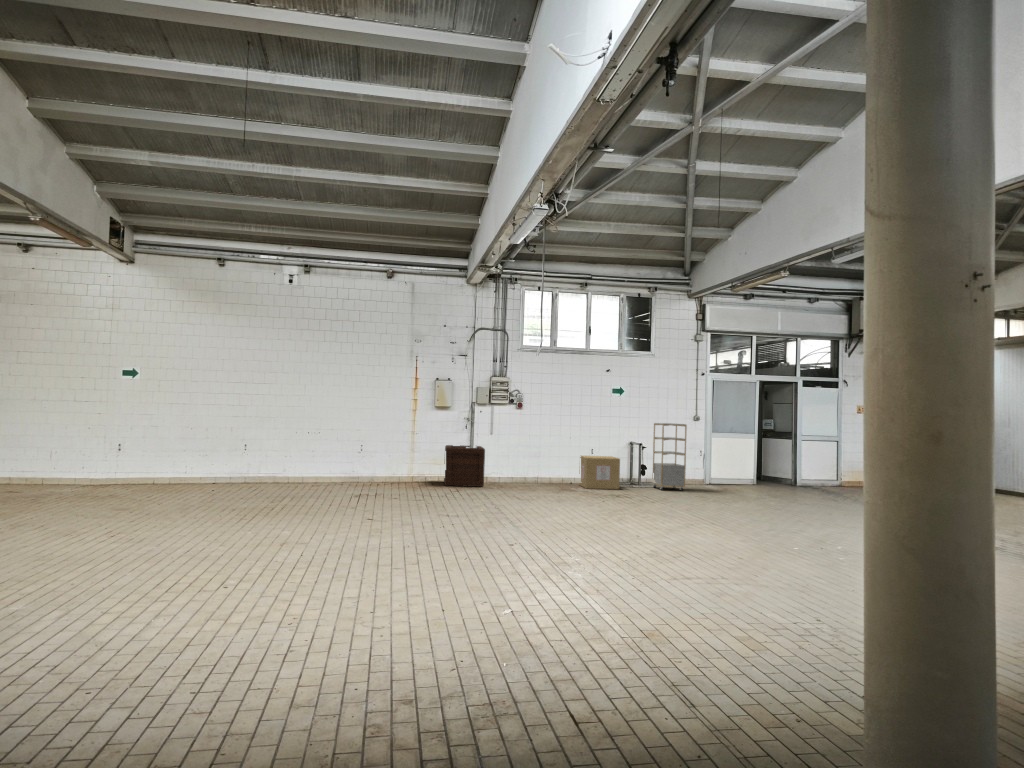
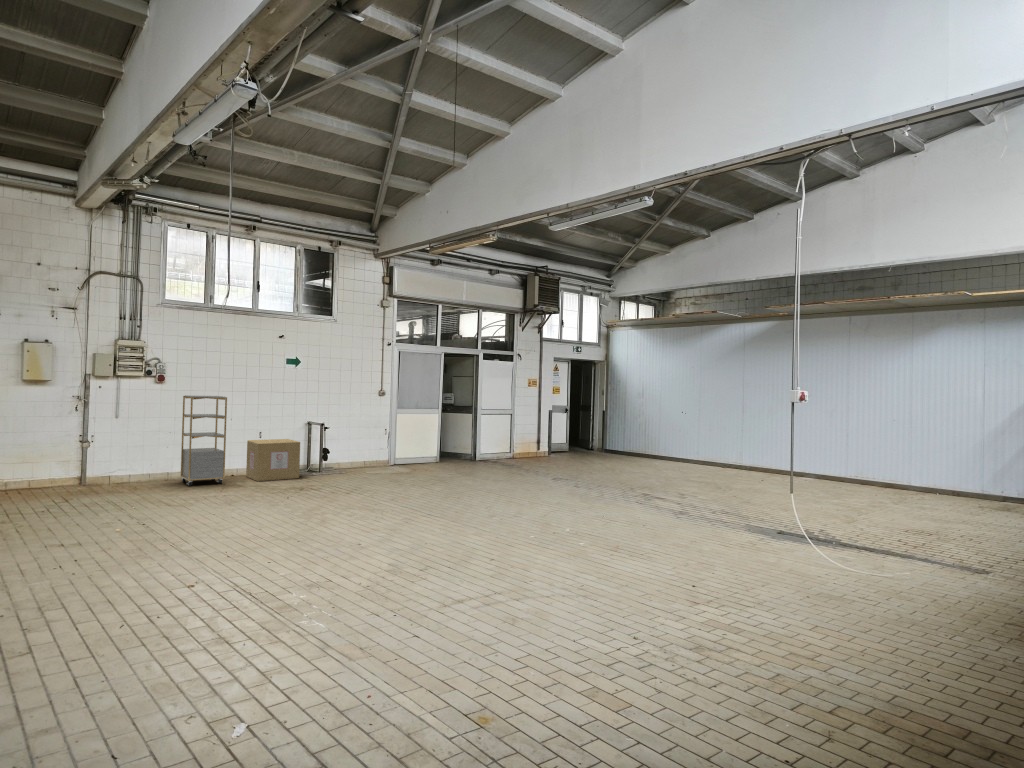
shelving unit: present [653,423,687,491] -> present [181,395,227,486]
wooden crate: present [444,445,485,487] -> none [35,436,108,498]

